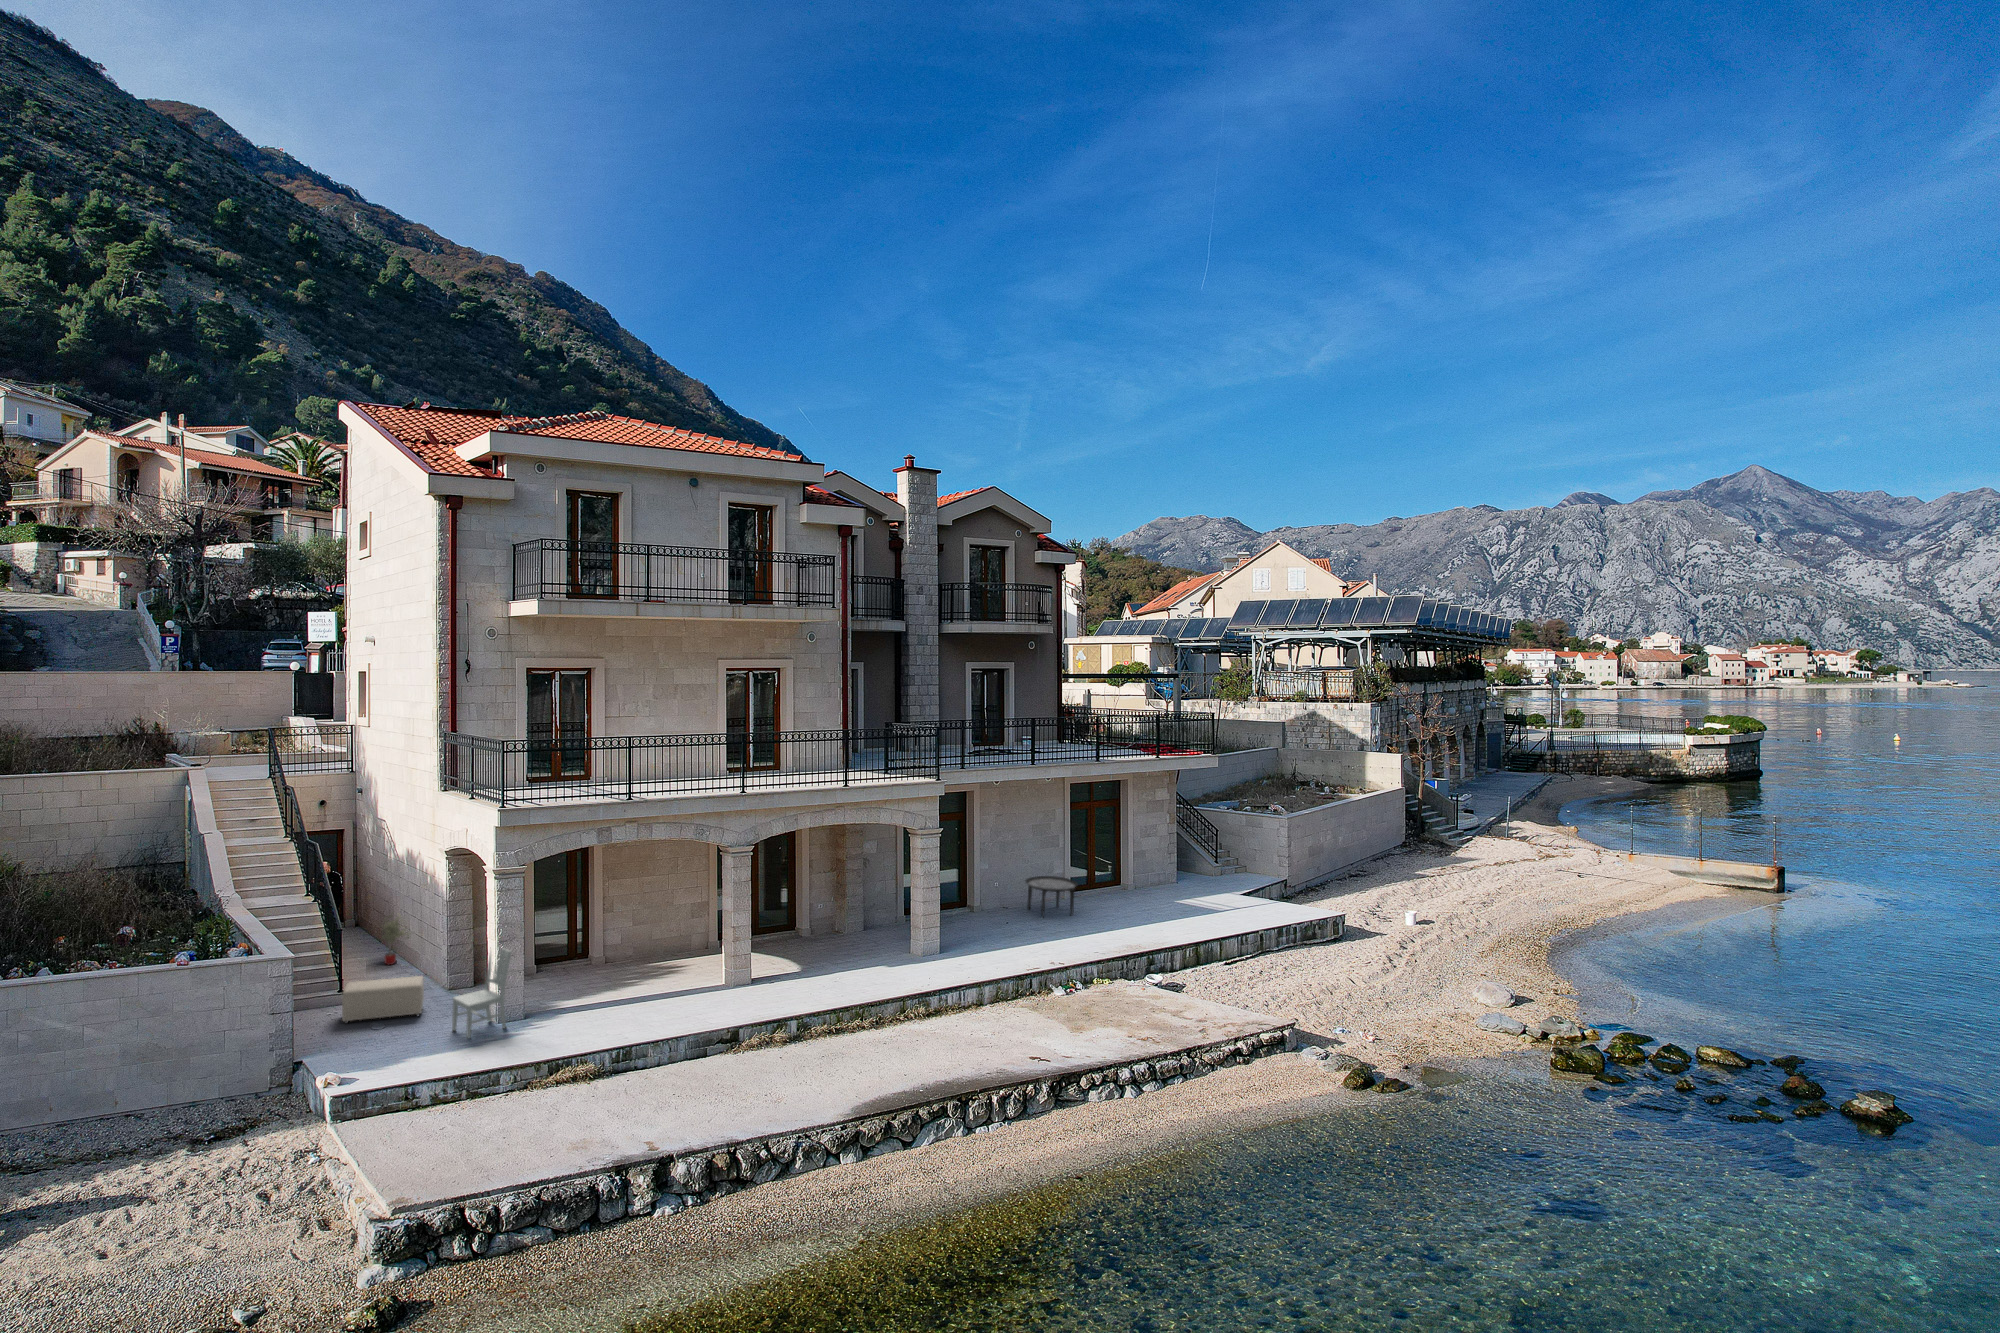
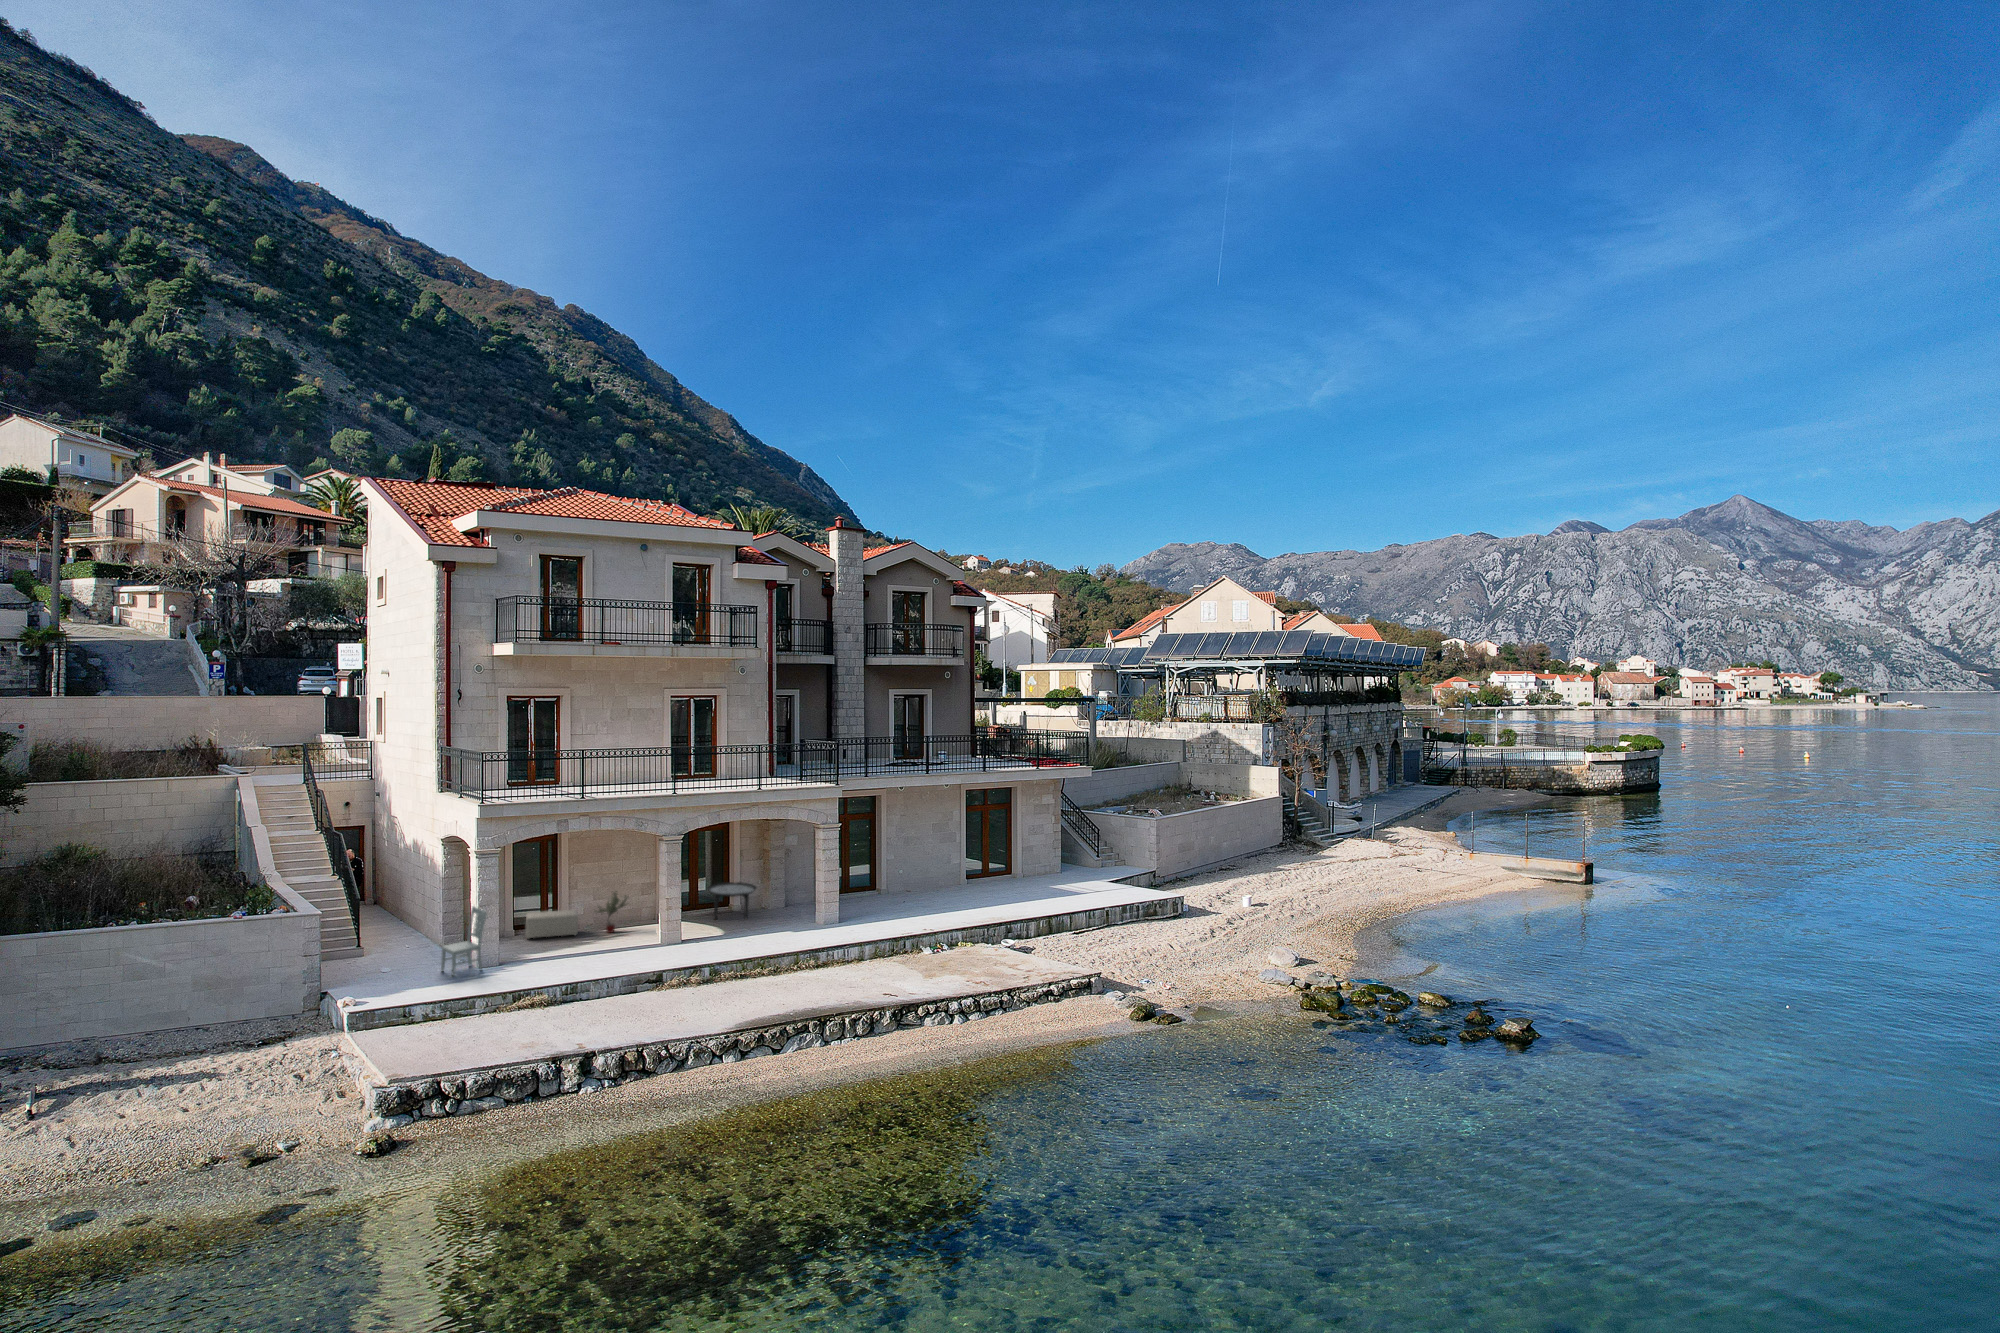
round table: present [1026,876,1078,918] -> present [707,882,756,920]
potted tree: present [382,914,411,965] -> present [595,891,628,933]
ottoman: present [342,976,424,1024] -> present [526,910,578,940]

